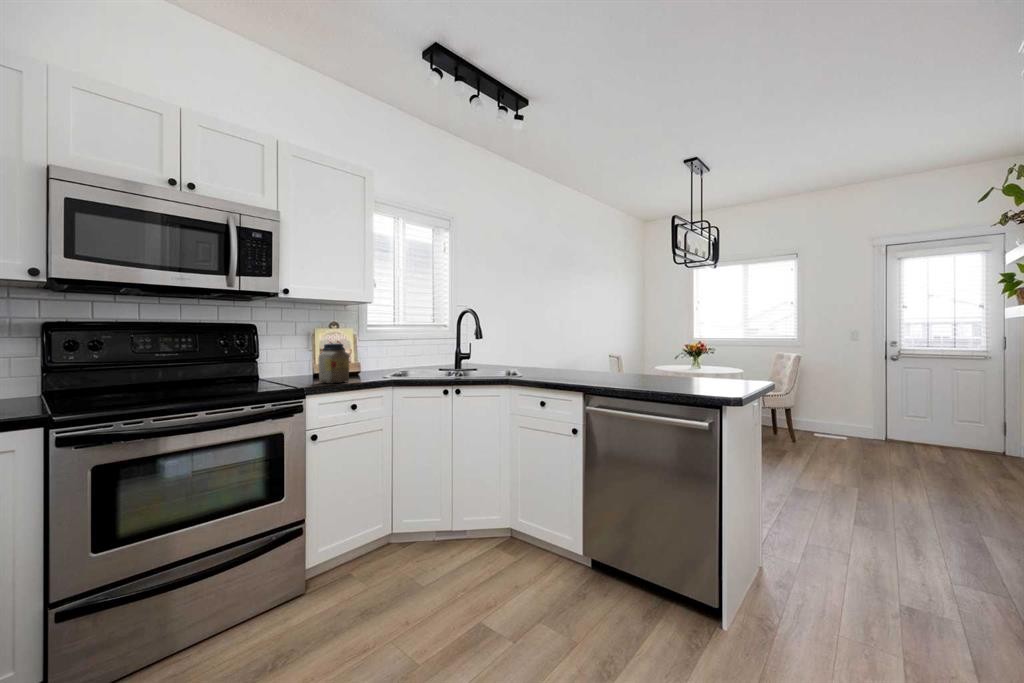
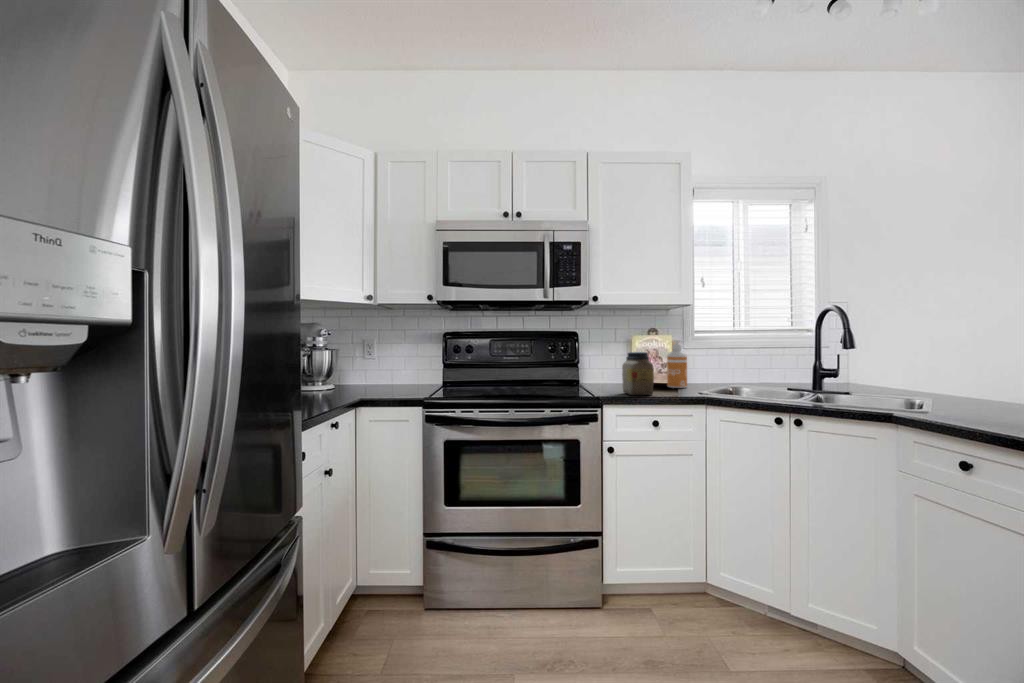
soap dispenser: none [350,333,368,376] -> present [667,340,687,388]

